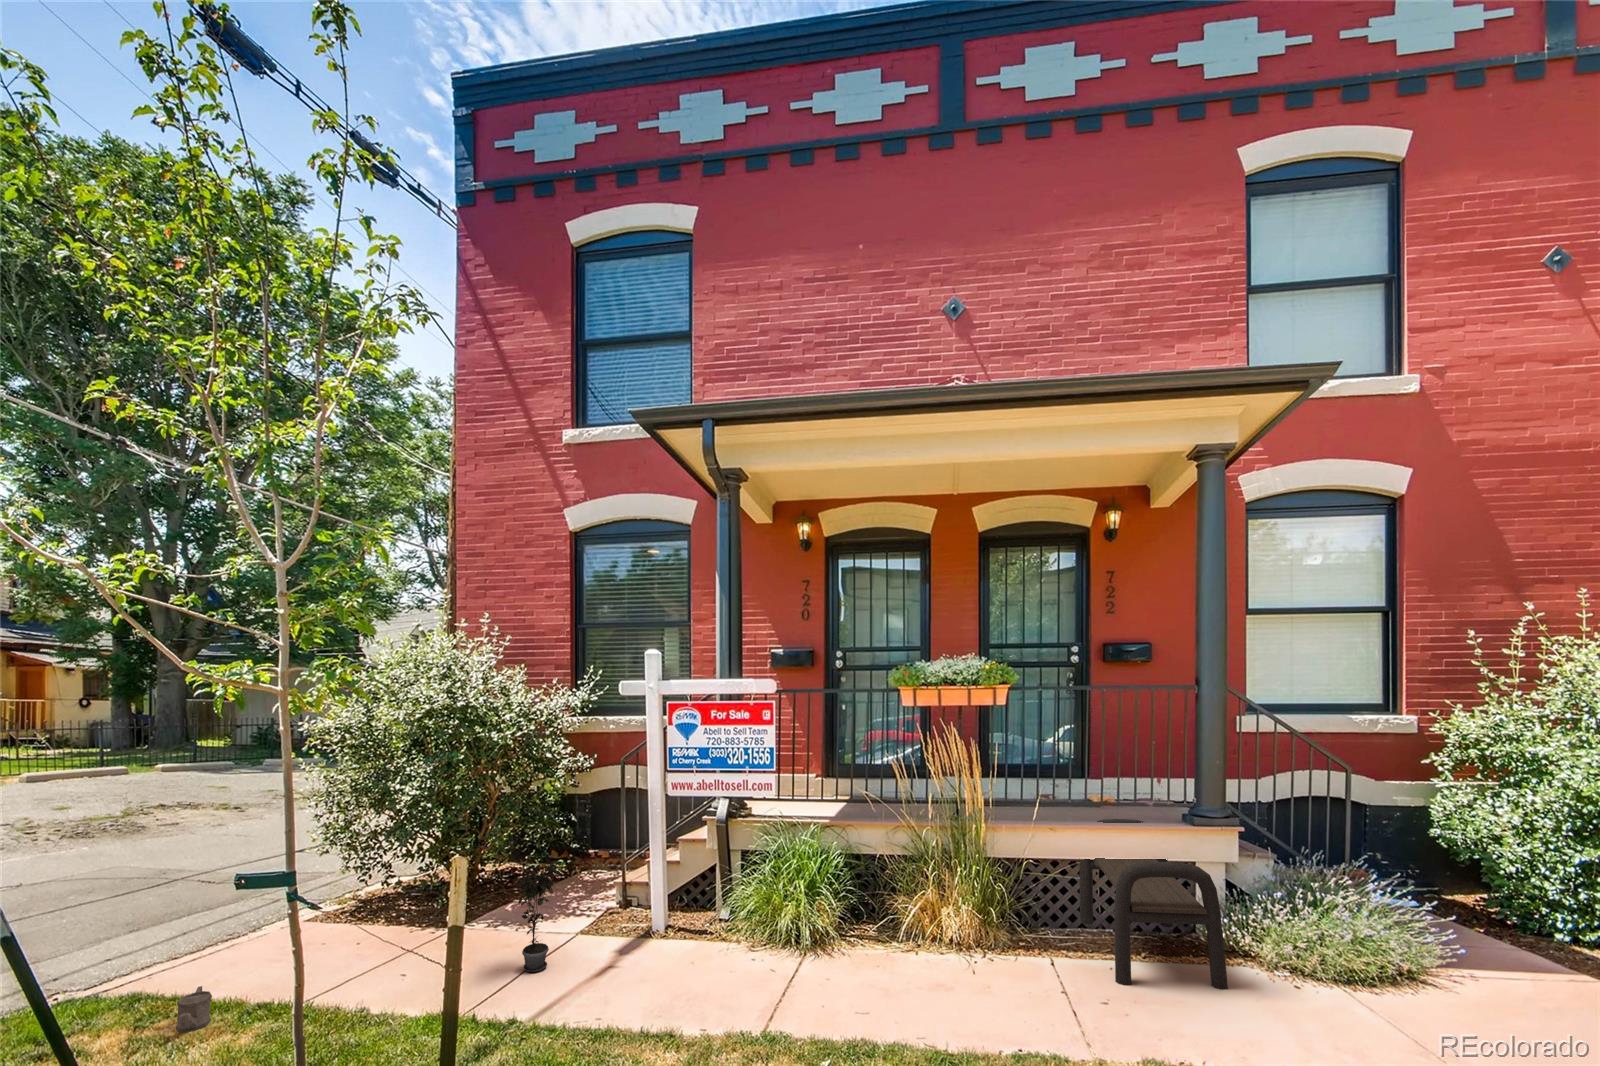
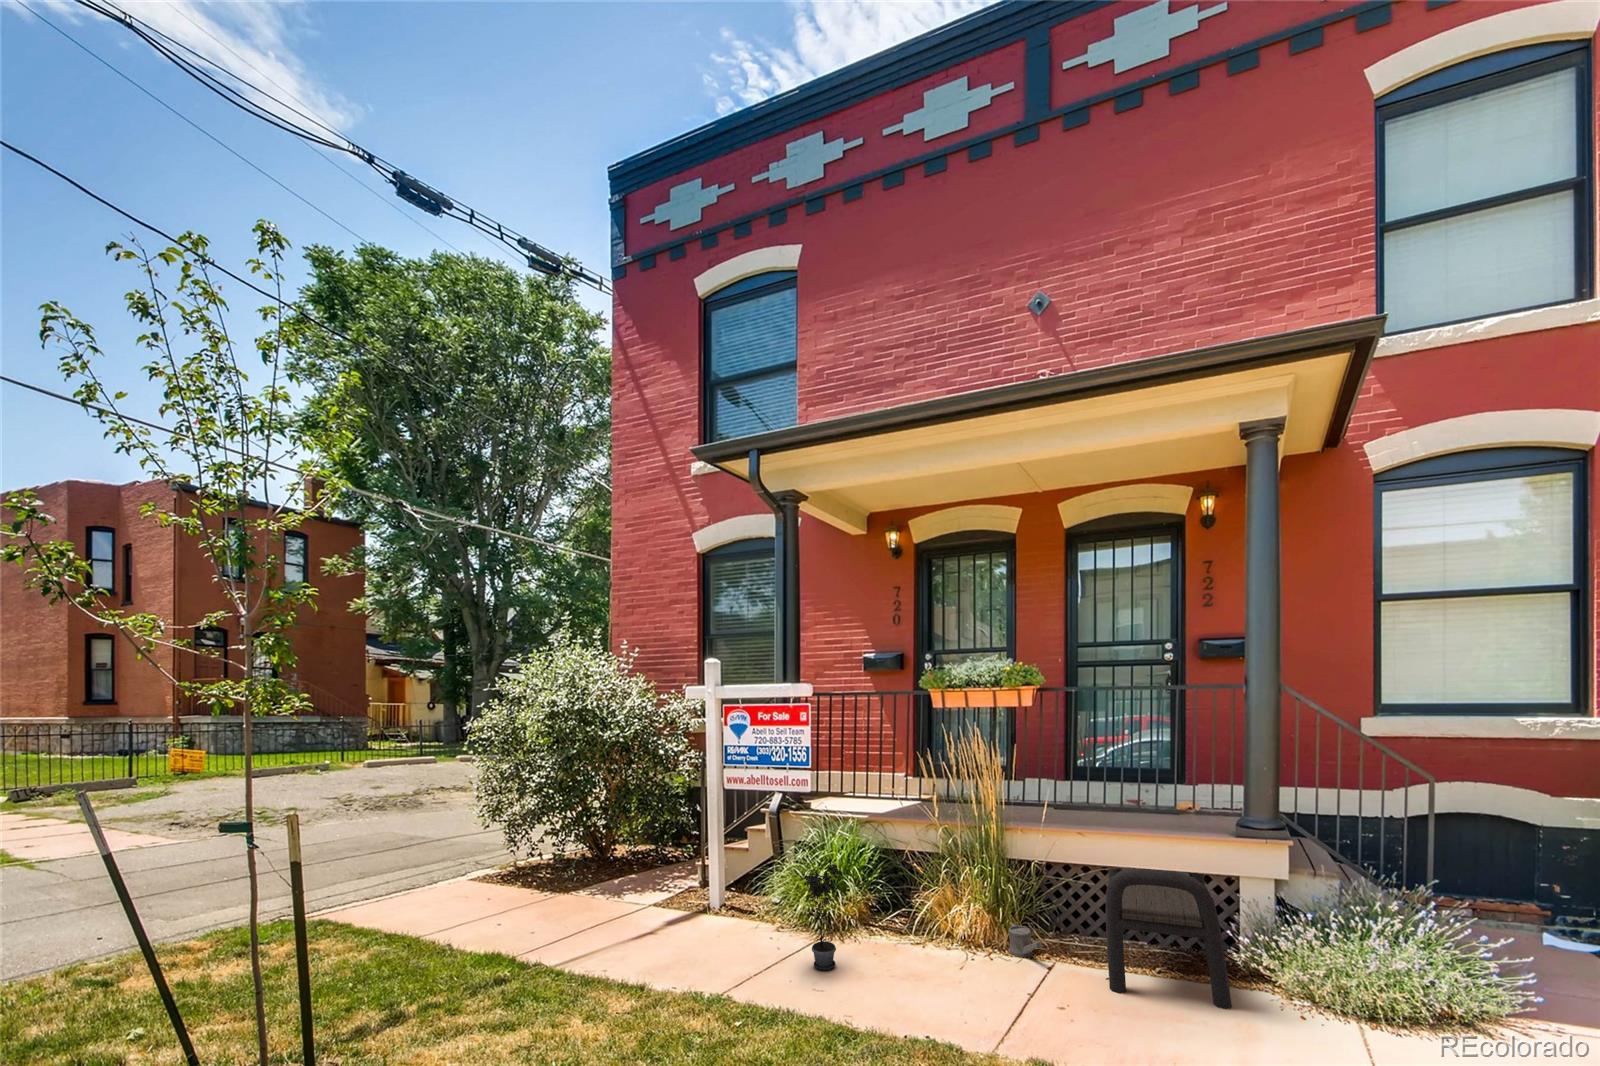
potted plant: present [513,859,560,972] -> present [800,859,843,970]
watering can: present [176,986,212,1032] -> present [1008,923,1042,957]

